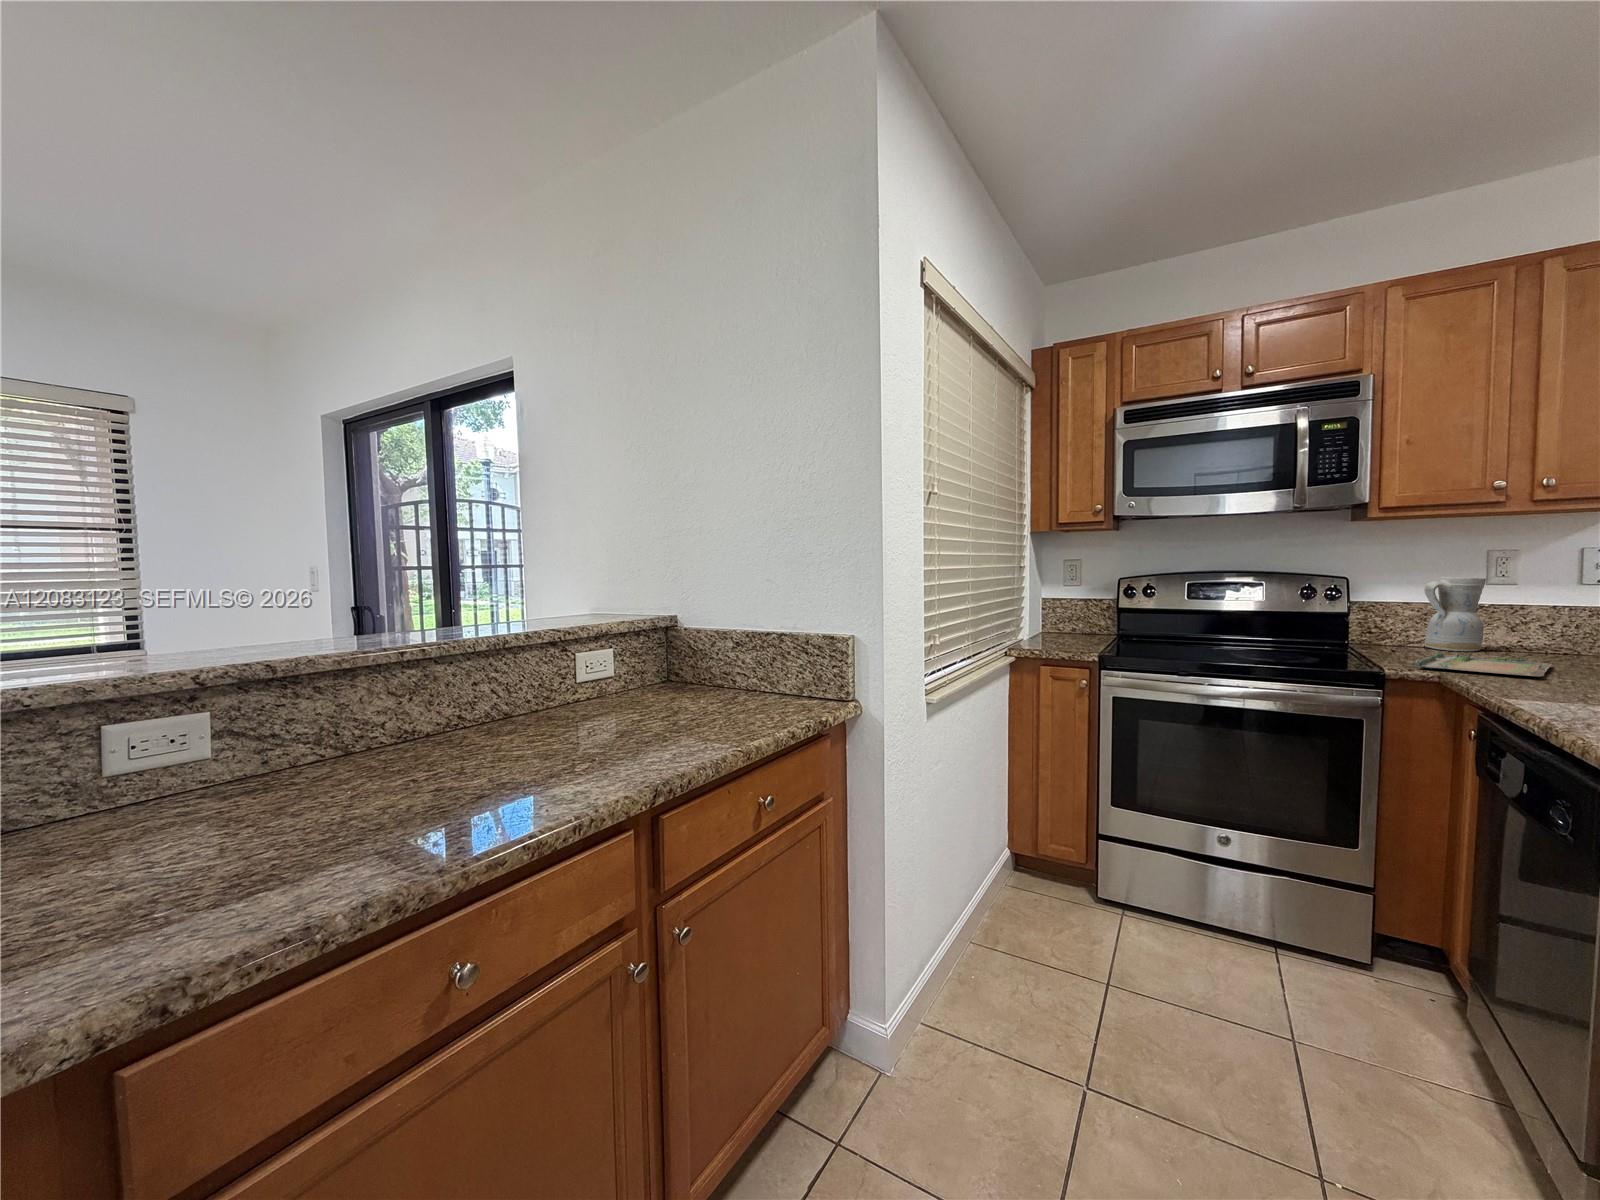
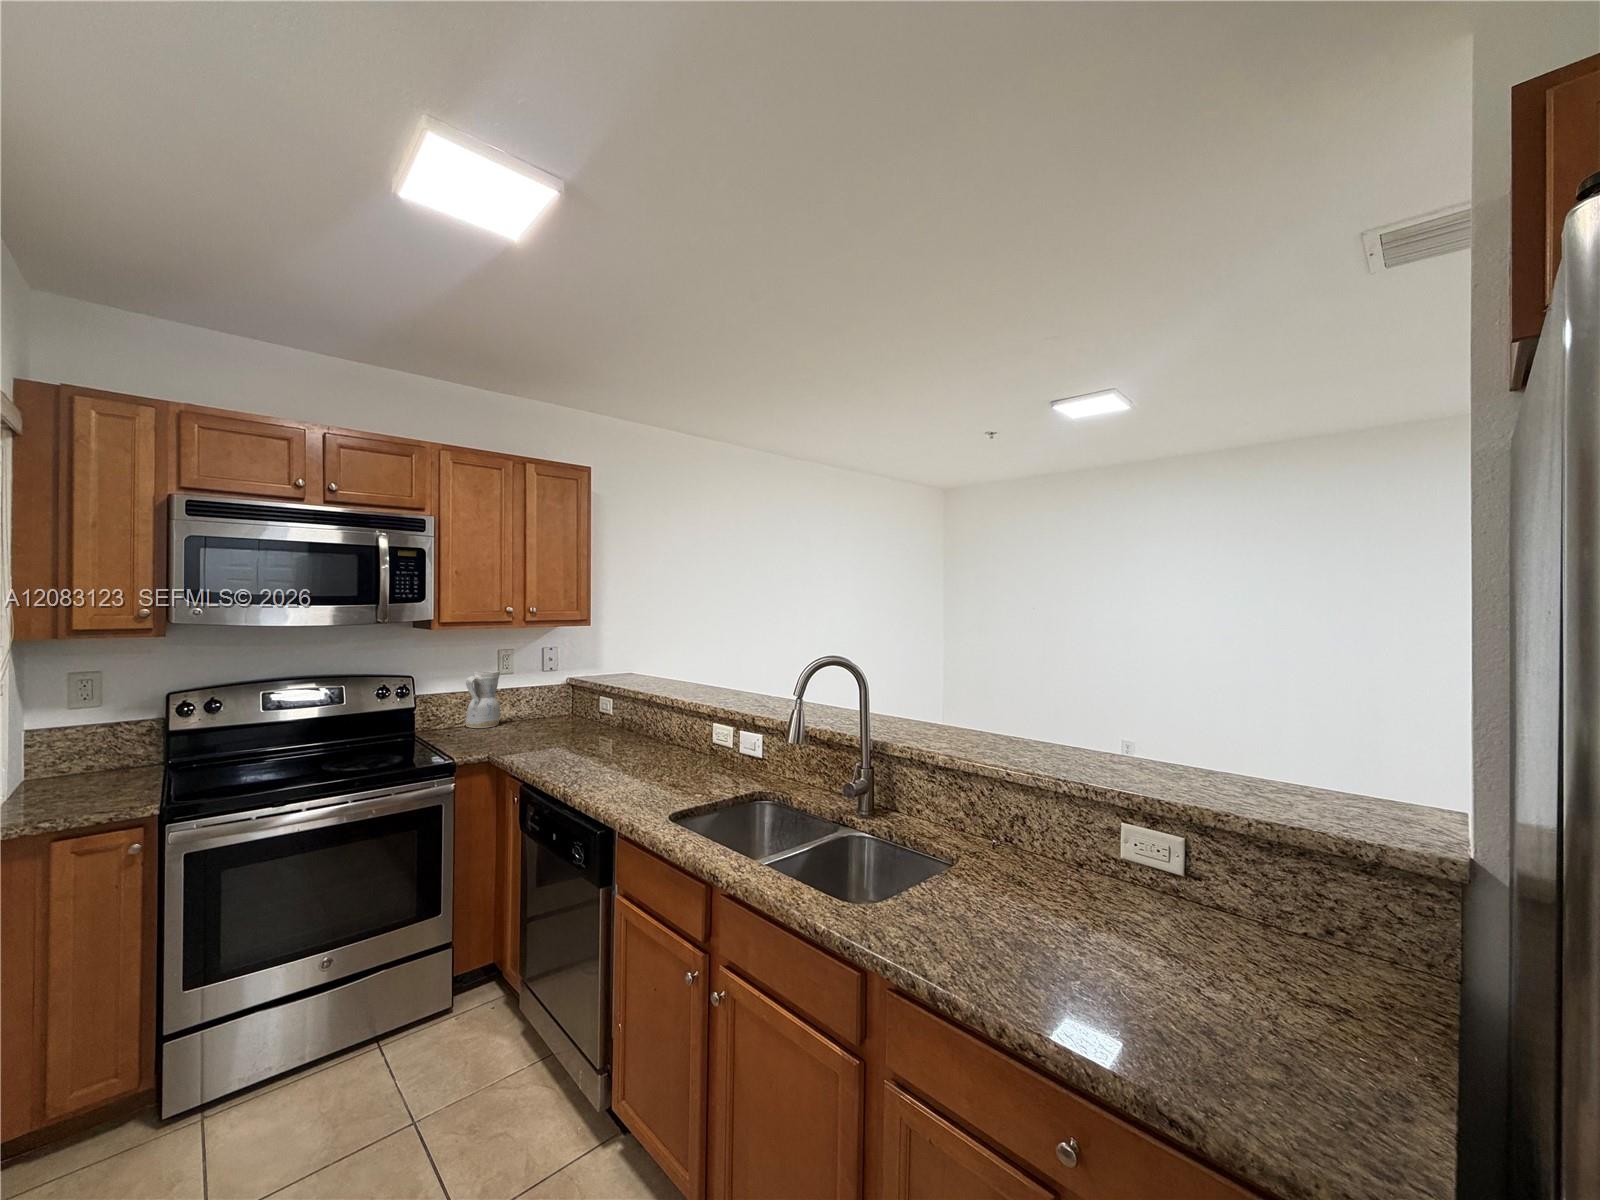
tray: present [1414,652,1552,677] -> none [472,726,543,753]

